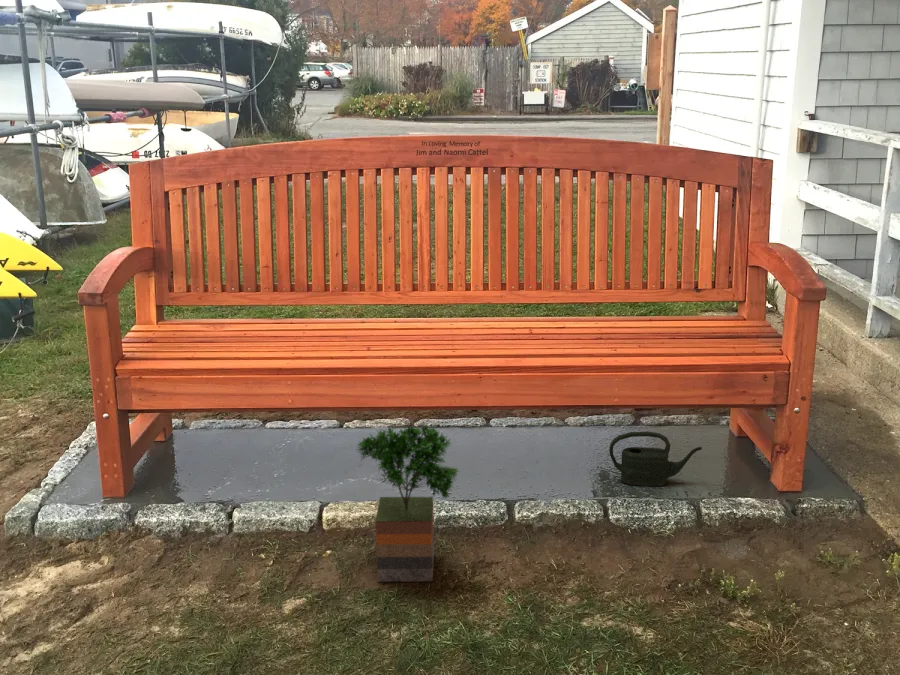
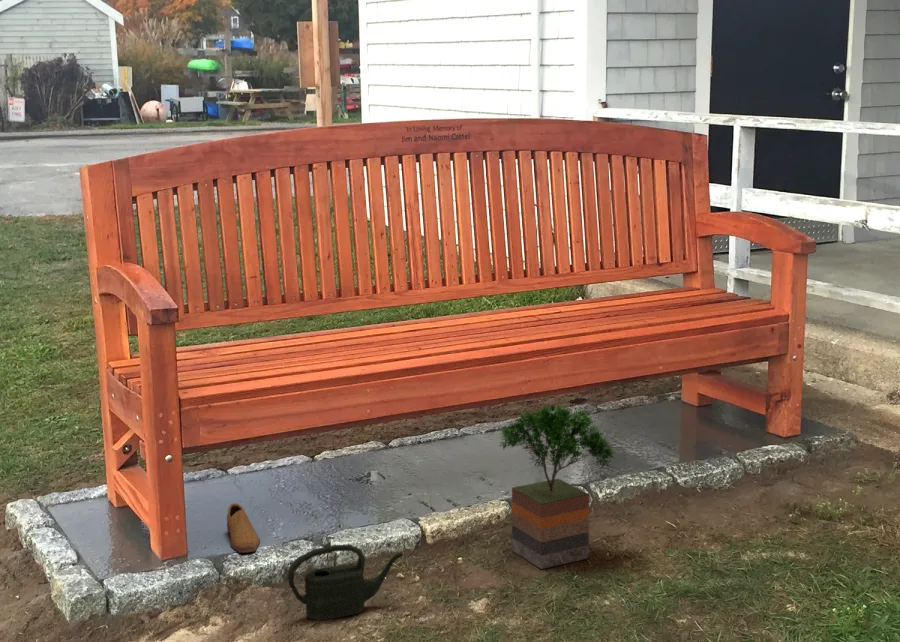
watering can: present [609,431,702,486] -> present [288,545,403,620]
shoe: none [162,459,206,505] -> present [227,503,260,553]

